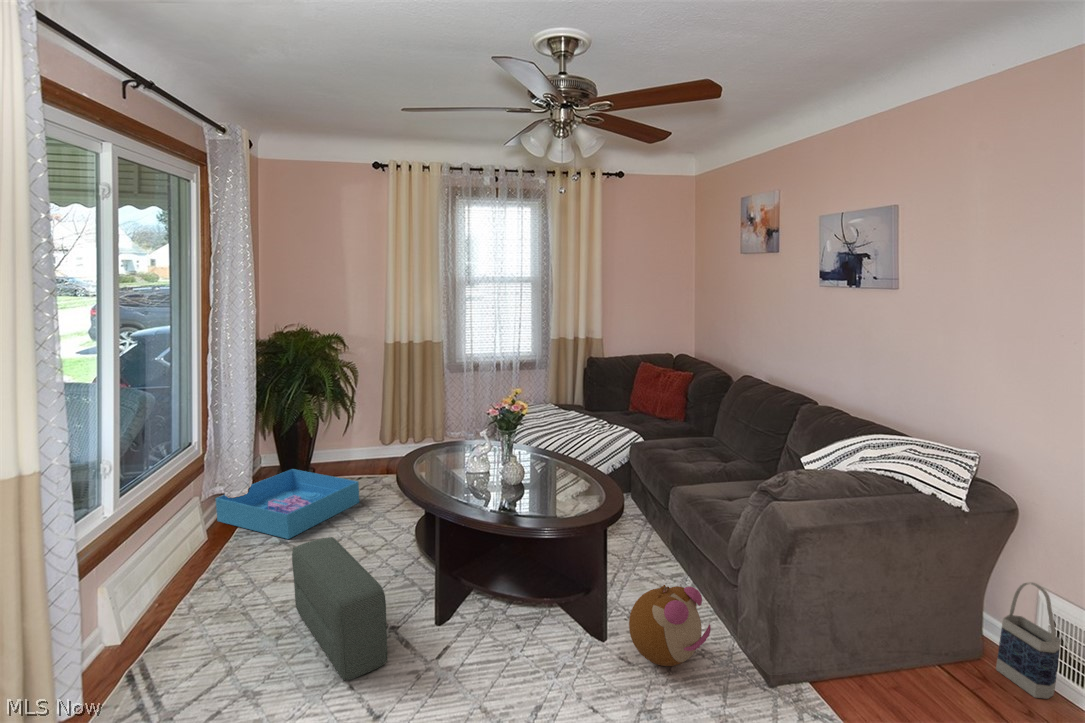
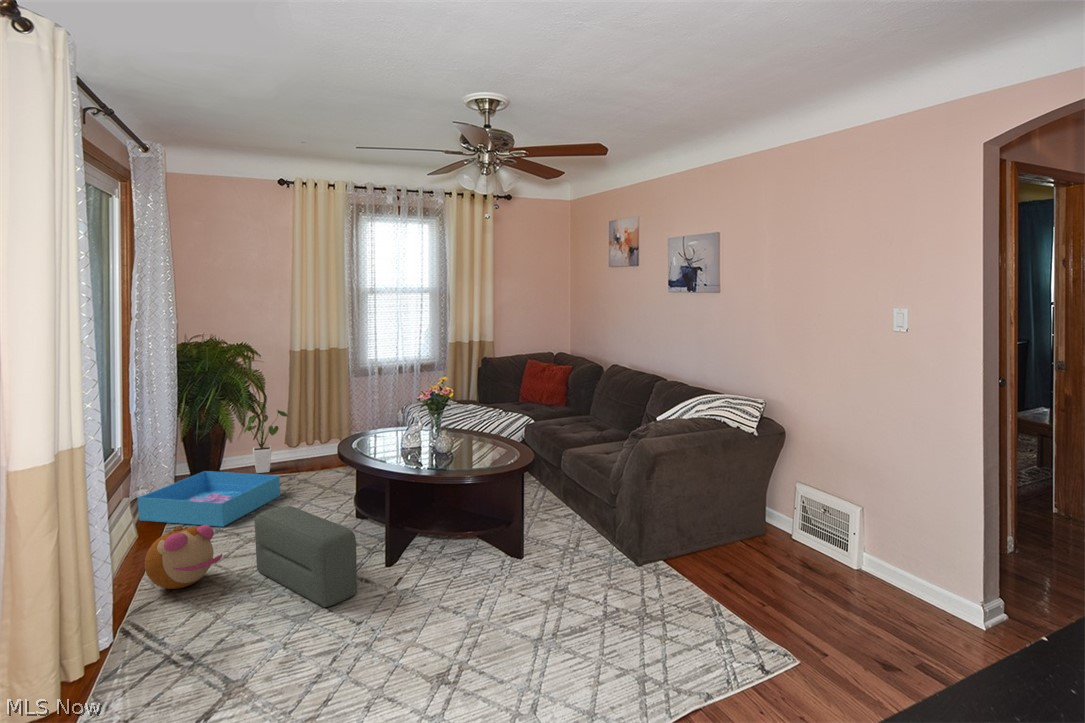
house plant: none [335,405,382,471] -> present [244,410,288,473]
bag: present [996,582,1061,699] -> none [792,483,826,559]
plush toy: present [629,585,711,666] -> present [145,525,222,589]

